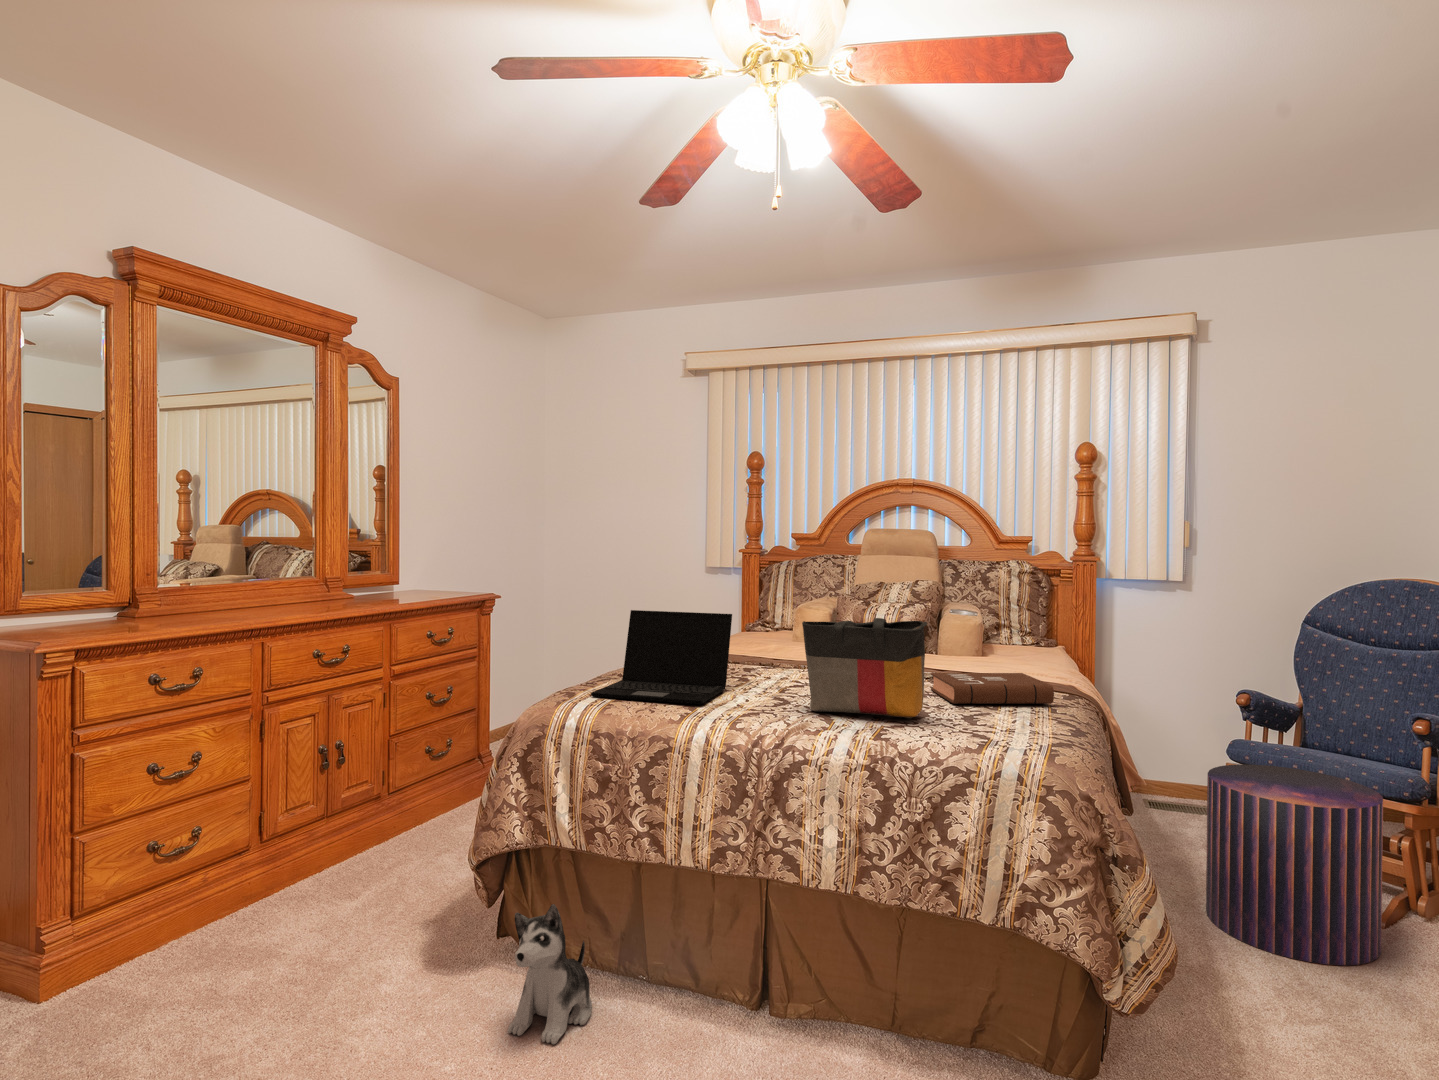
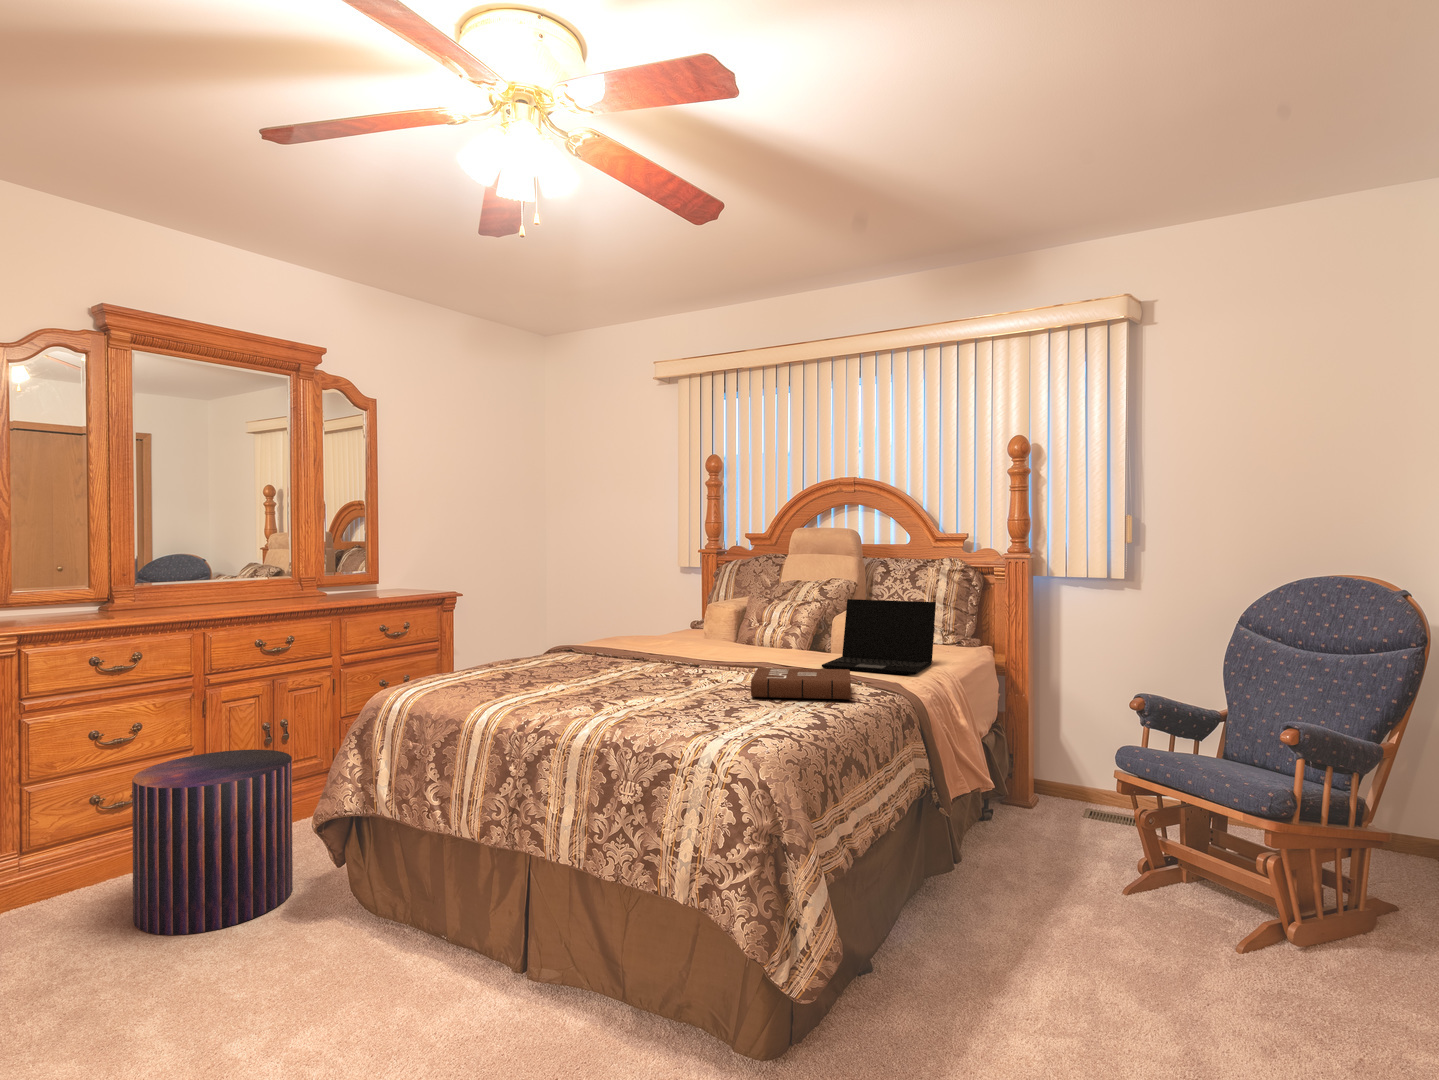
laptop: present [591,610,732,704] -> present [822,599,936,675]
tote bag: present [802,618,927,718] -> none [596,614,704,708]
pouf: present [1206,764,1383,965] -> present [132,750,293,935]
plush toy: present [508,904,592,1044] -> none [304,863,399,986]

